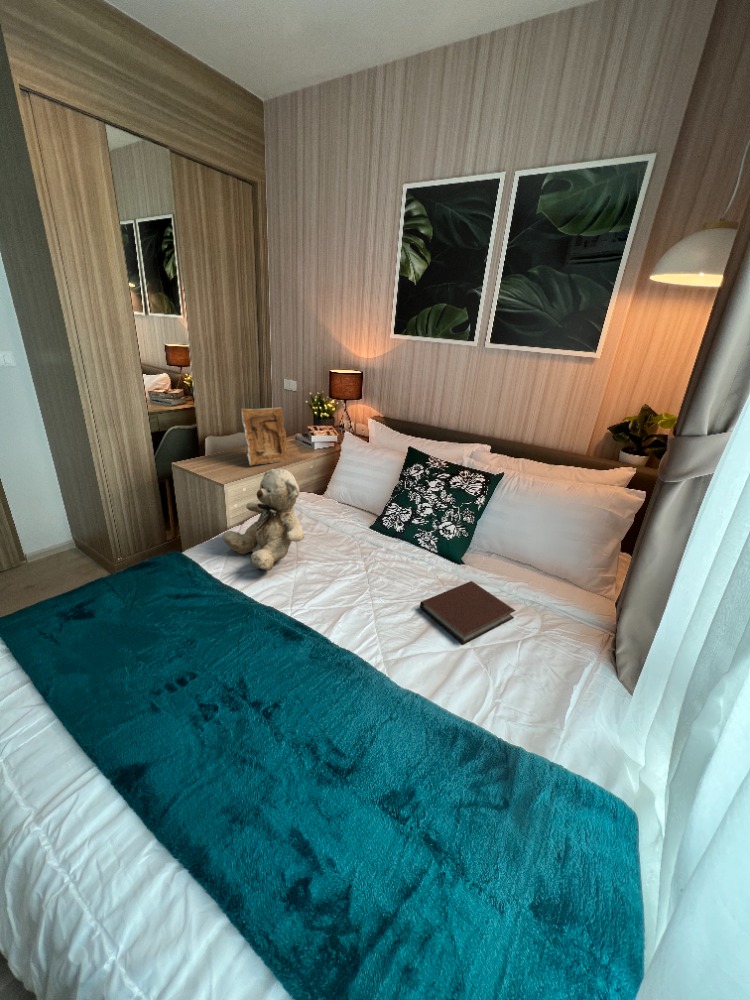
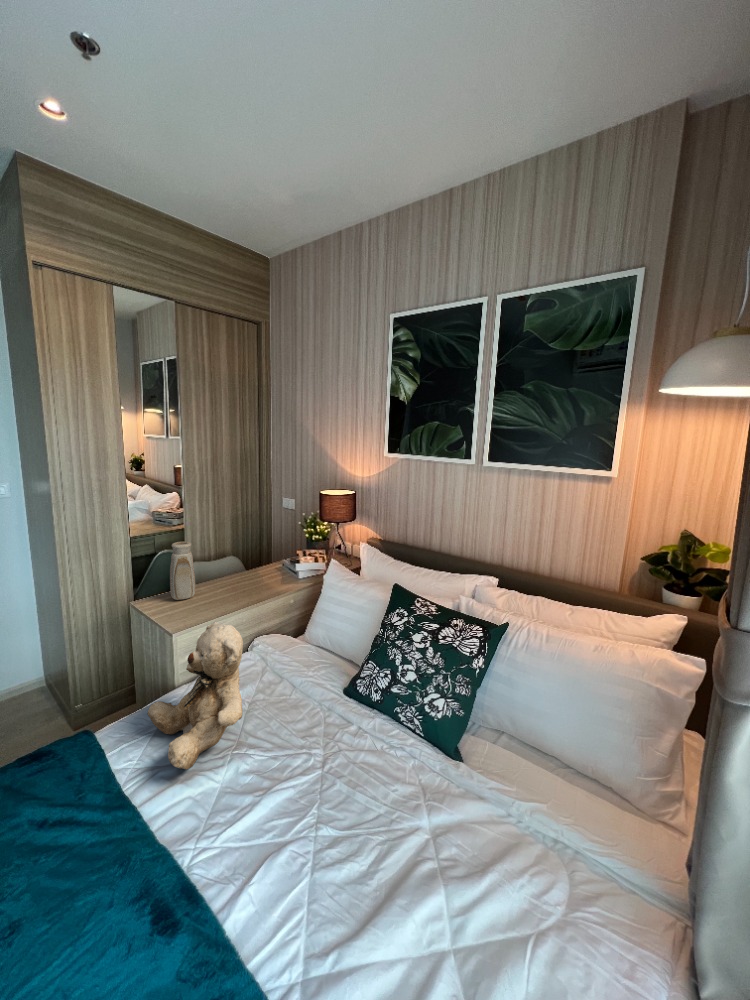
picture frame: present [241,408,290,465] -> none [218,534,272,601]
vase: none [198,412,221,465] -> present [170,542,195,600]
notebook: present [420,581,515,644] -> none [379,796,523,945]

